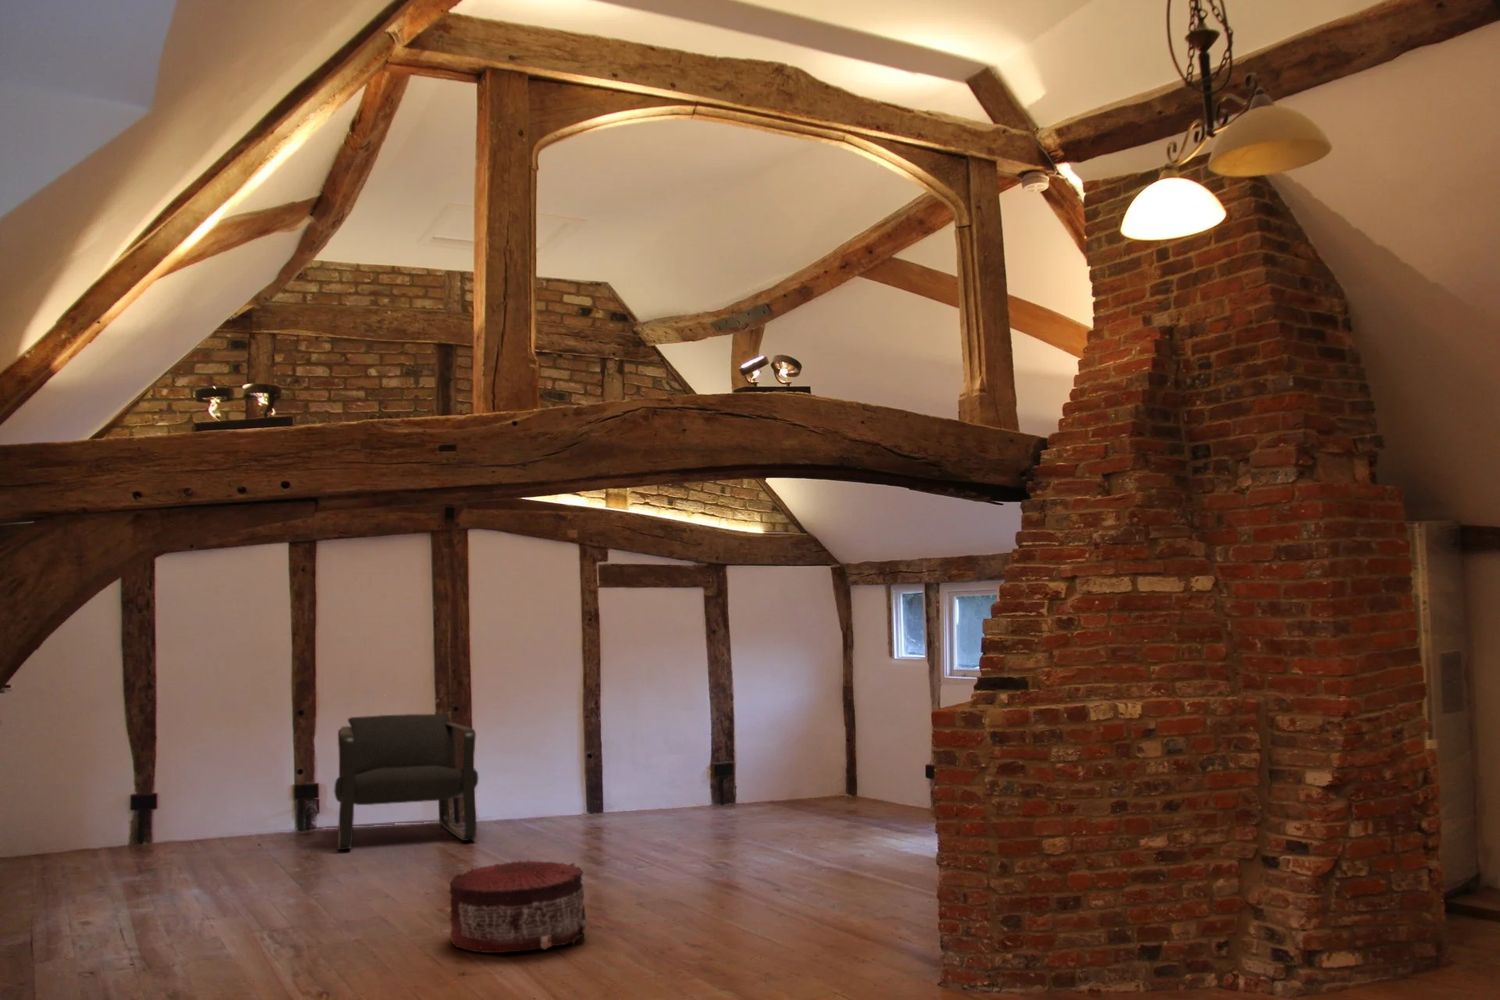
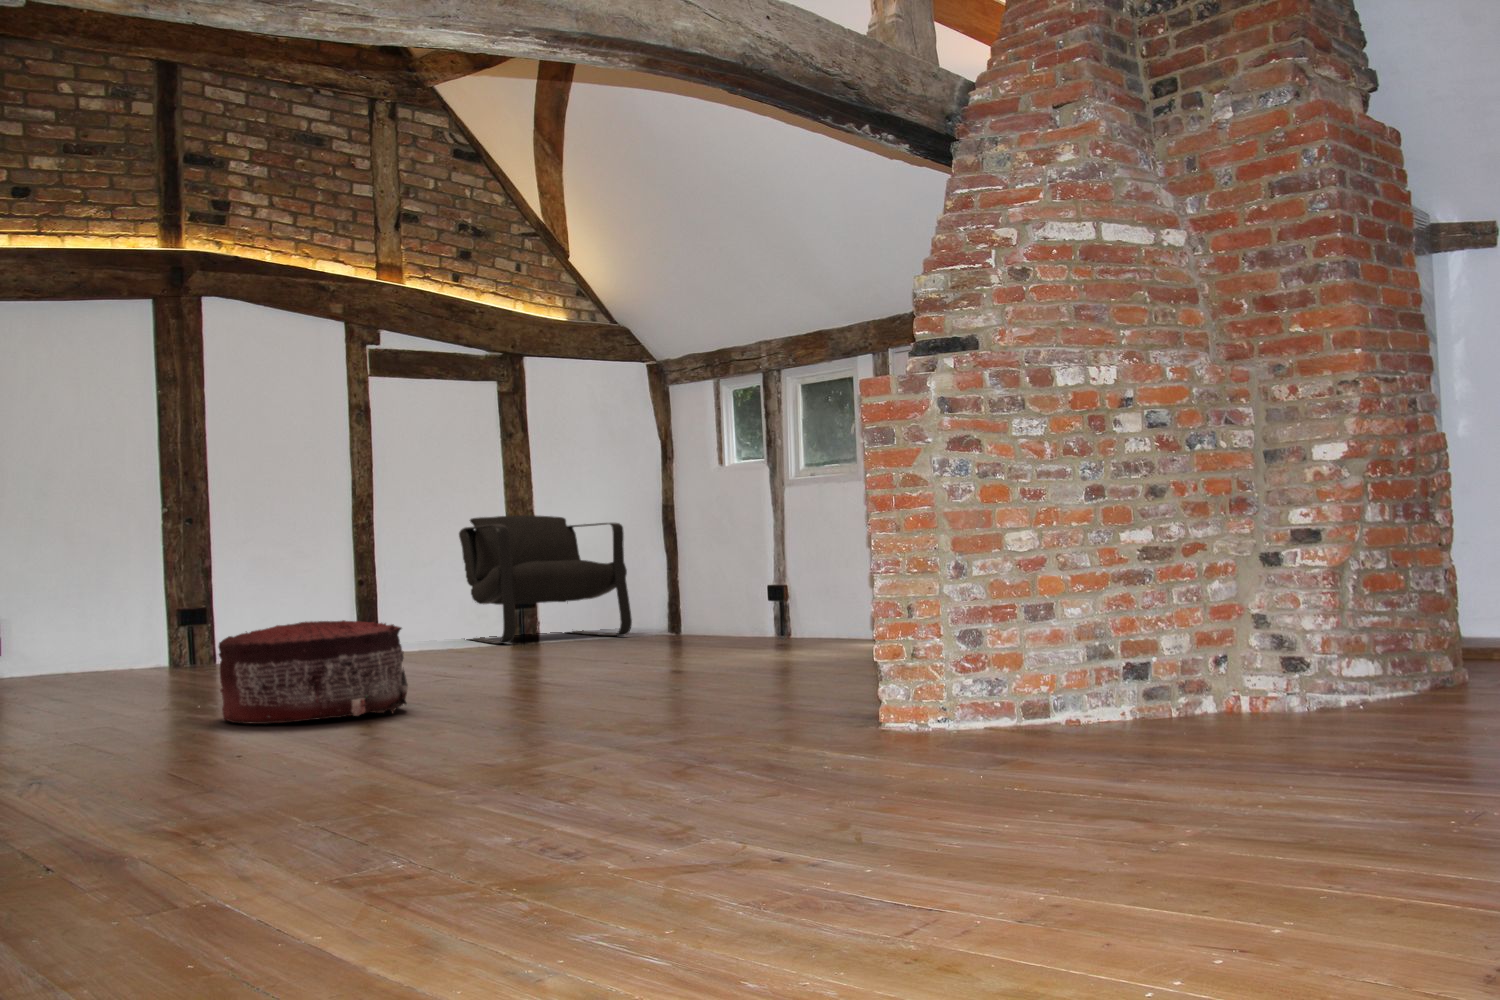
armchair: present [334,714,478,850] -> present [459,515,632,644]

